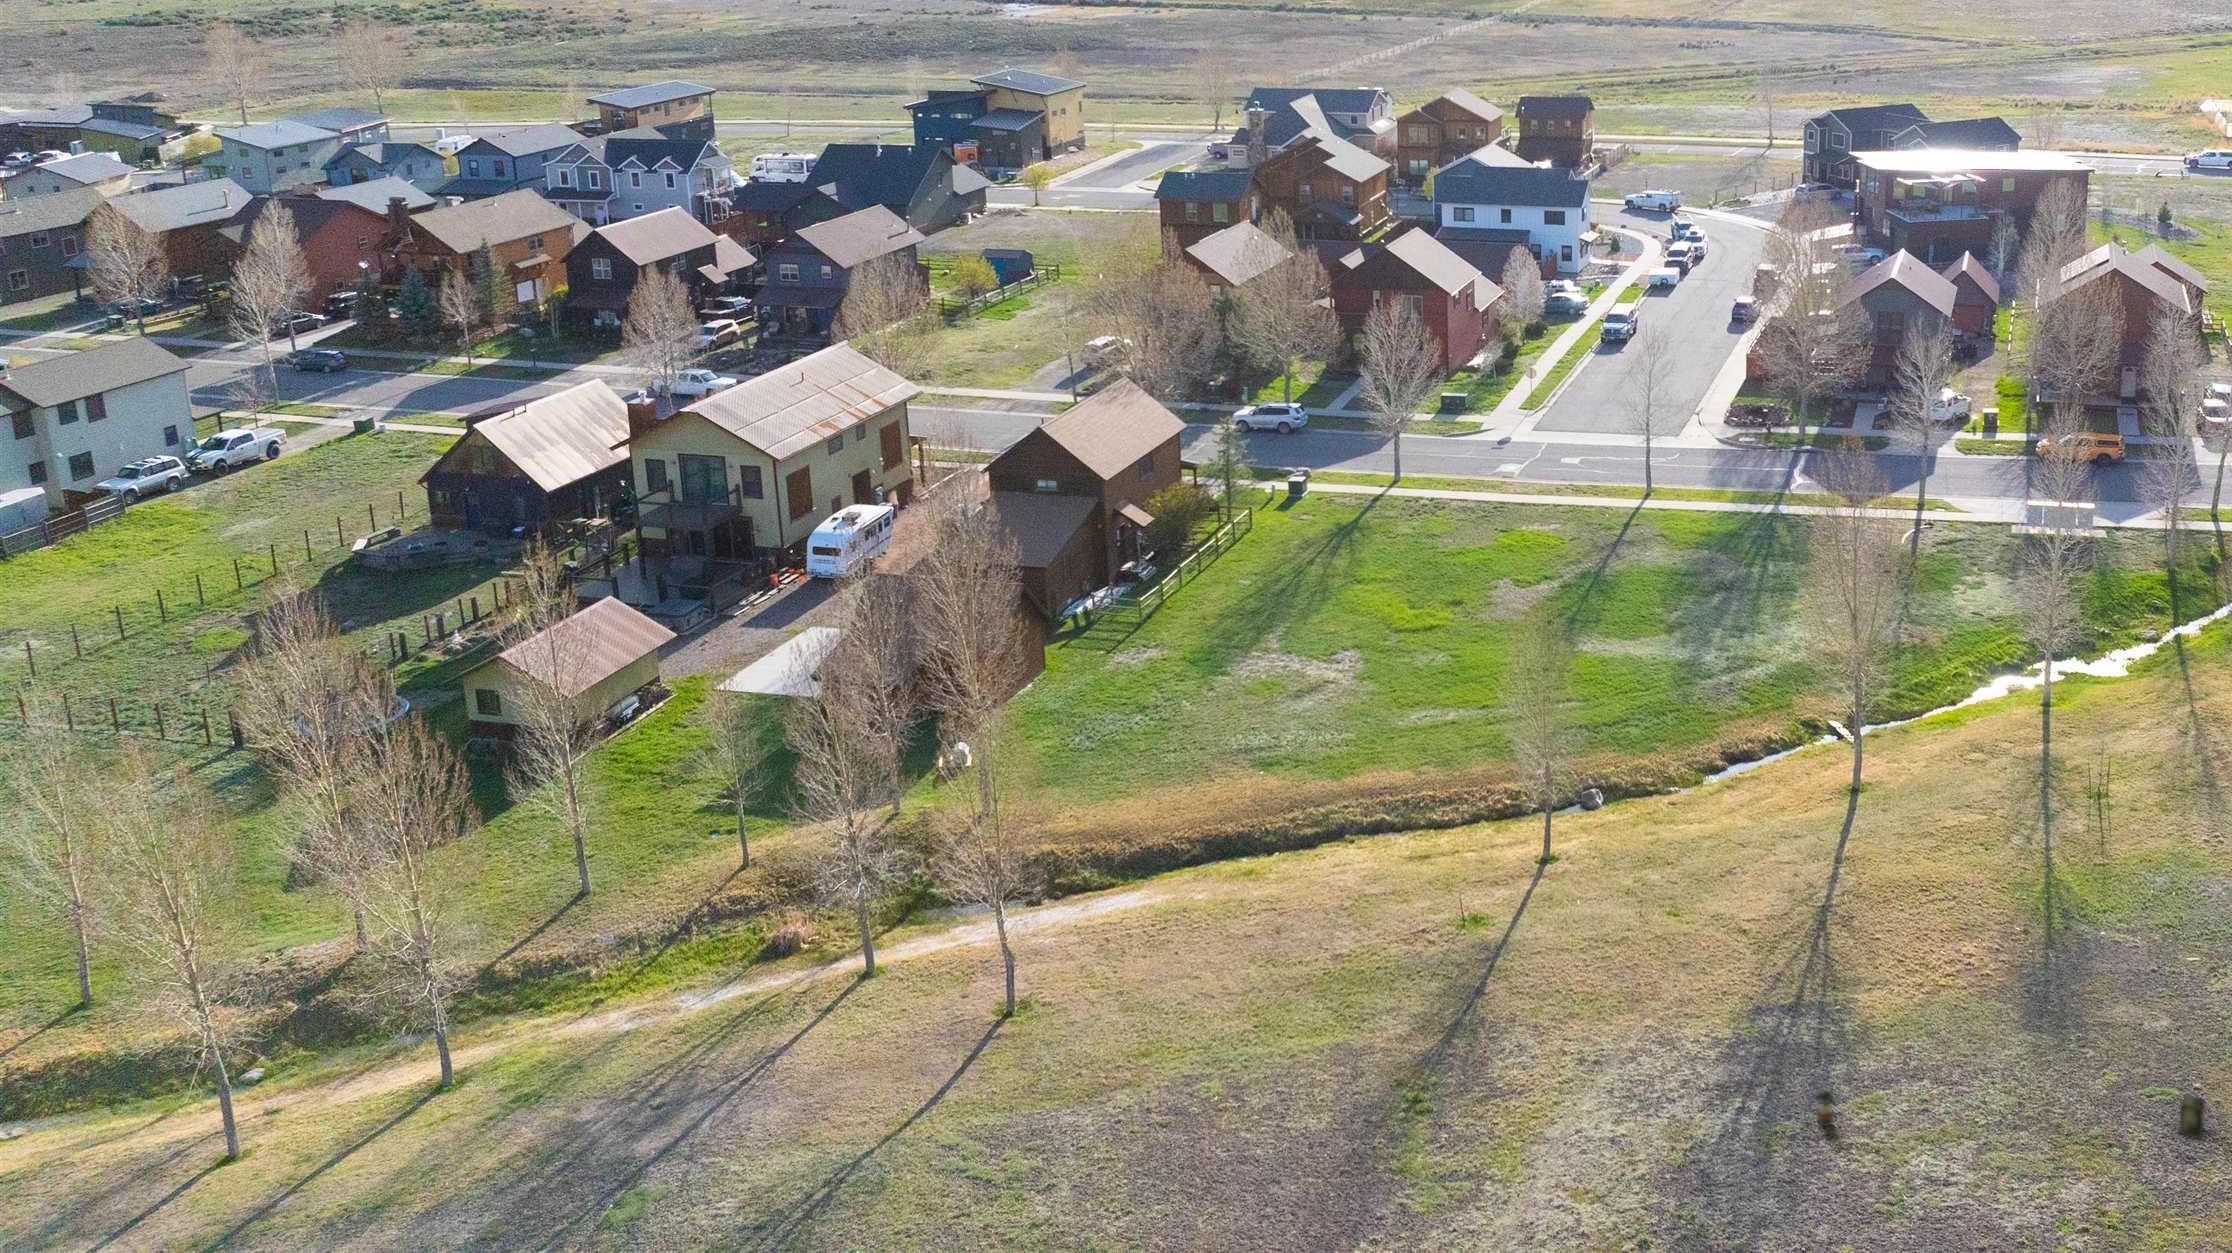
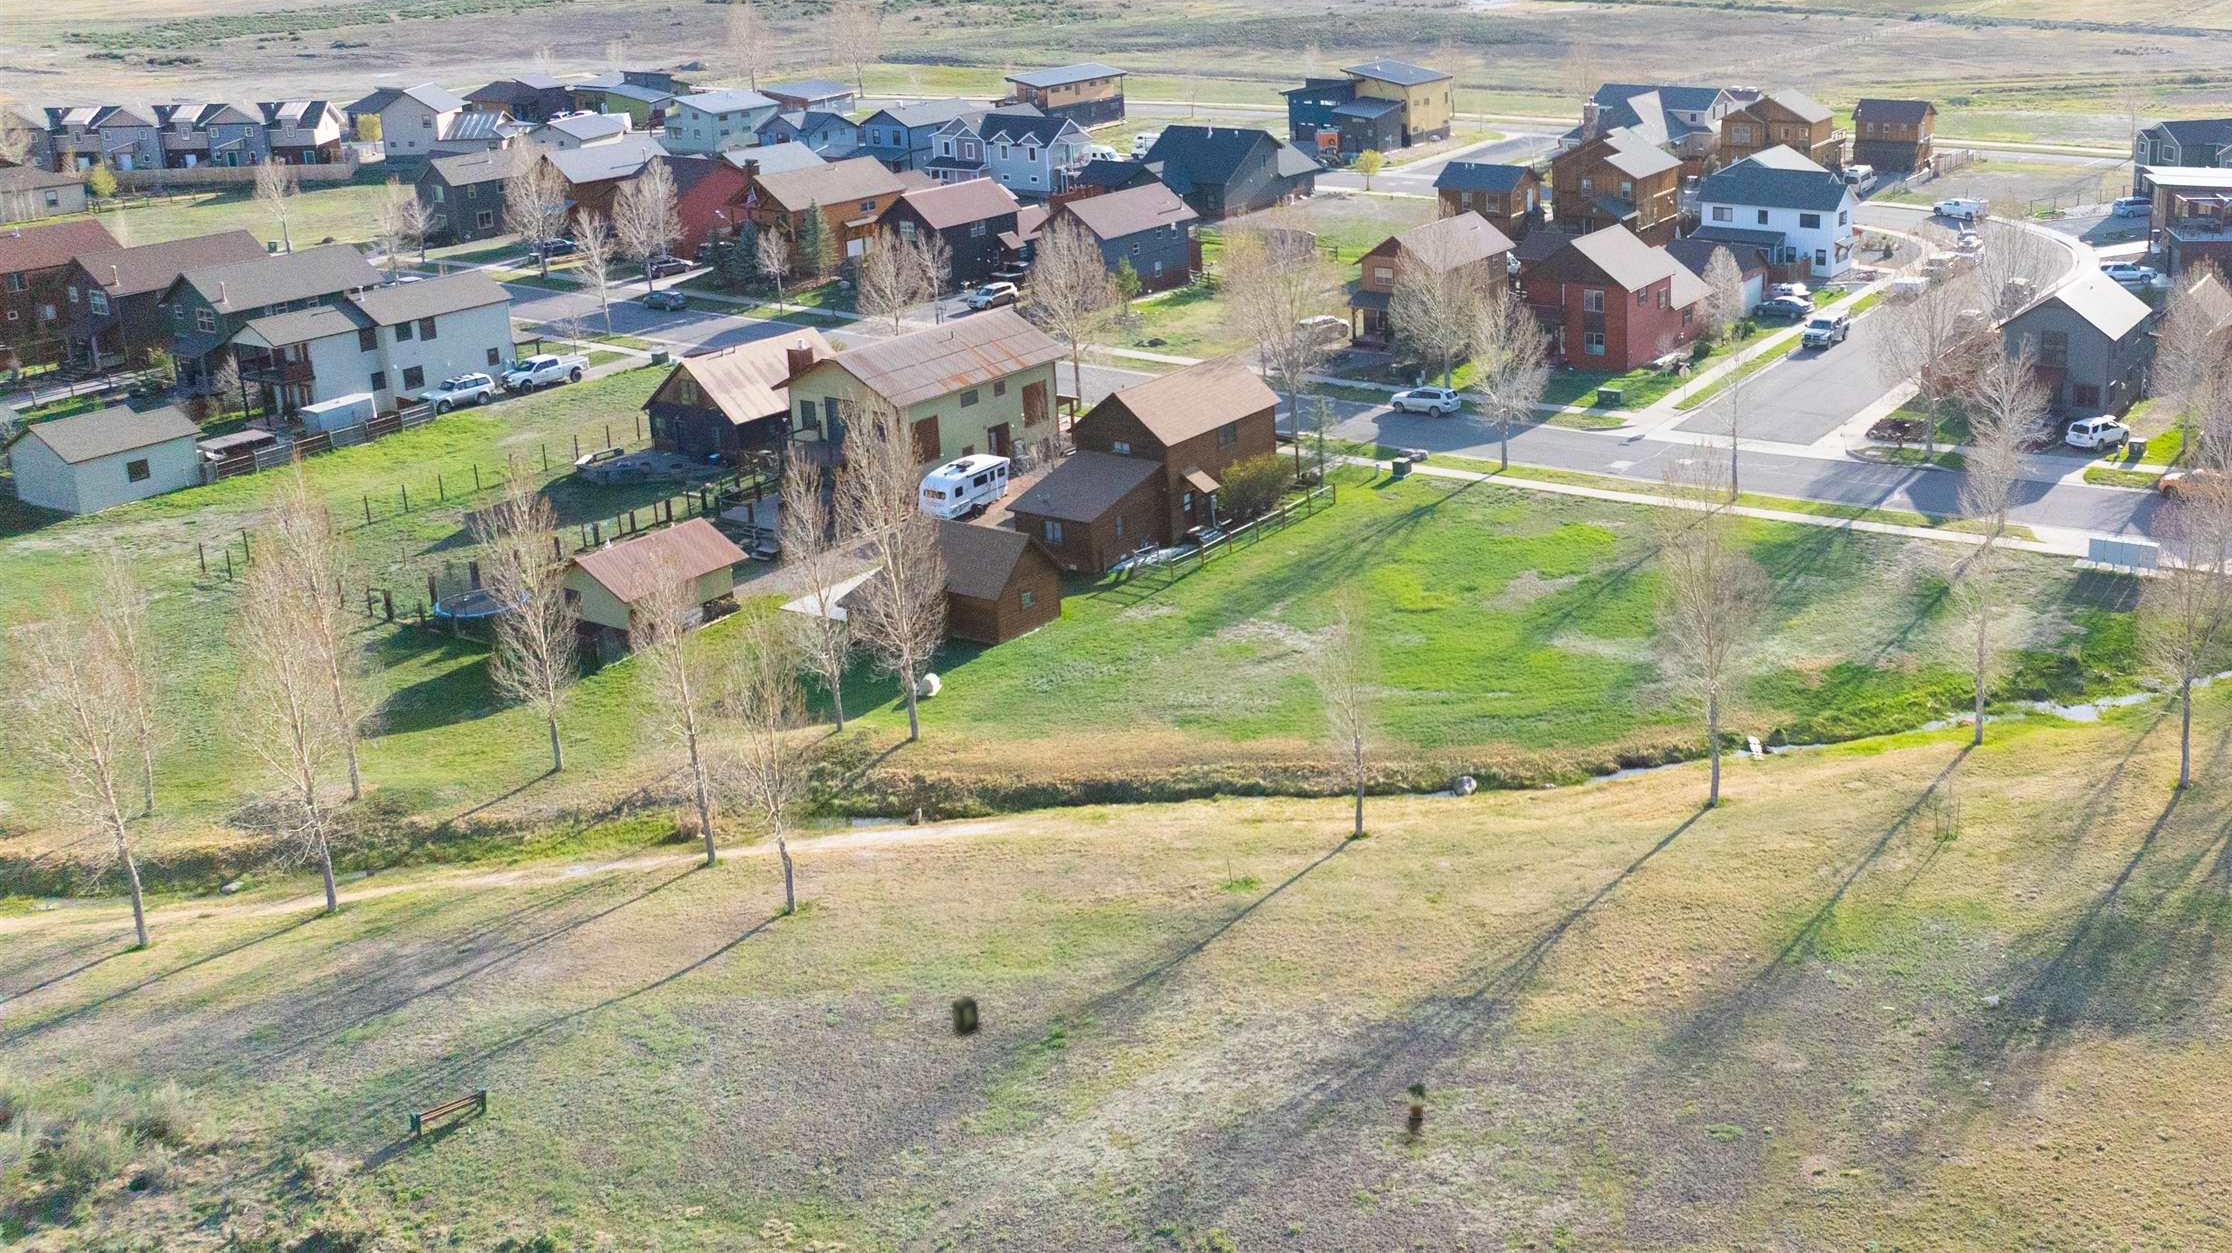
storage box: present [2179,1095,2205,1138] -> present [951,997,980,1037]

